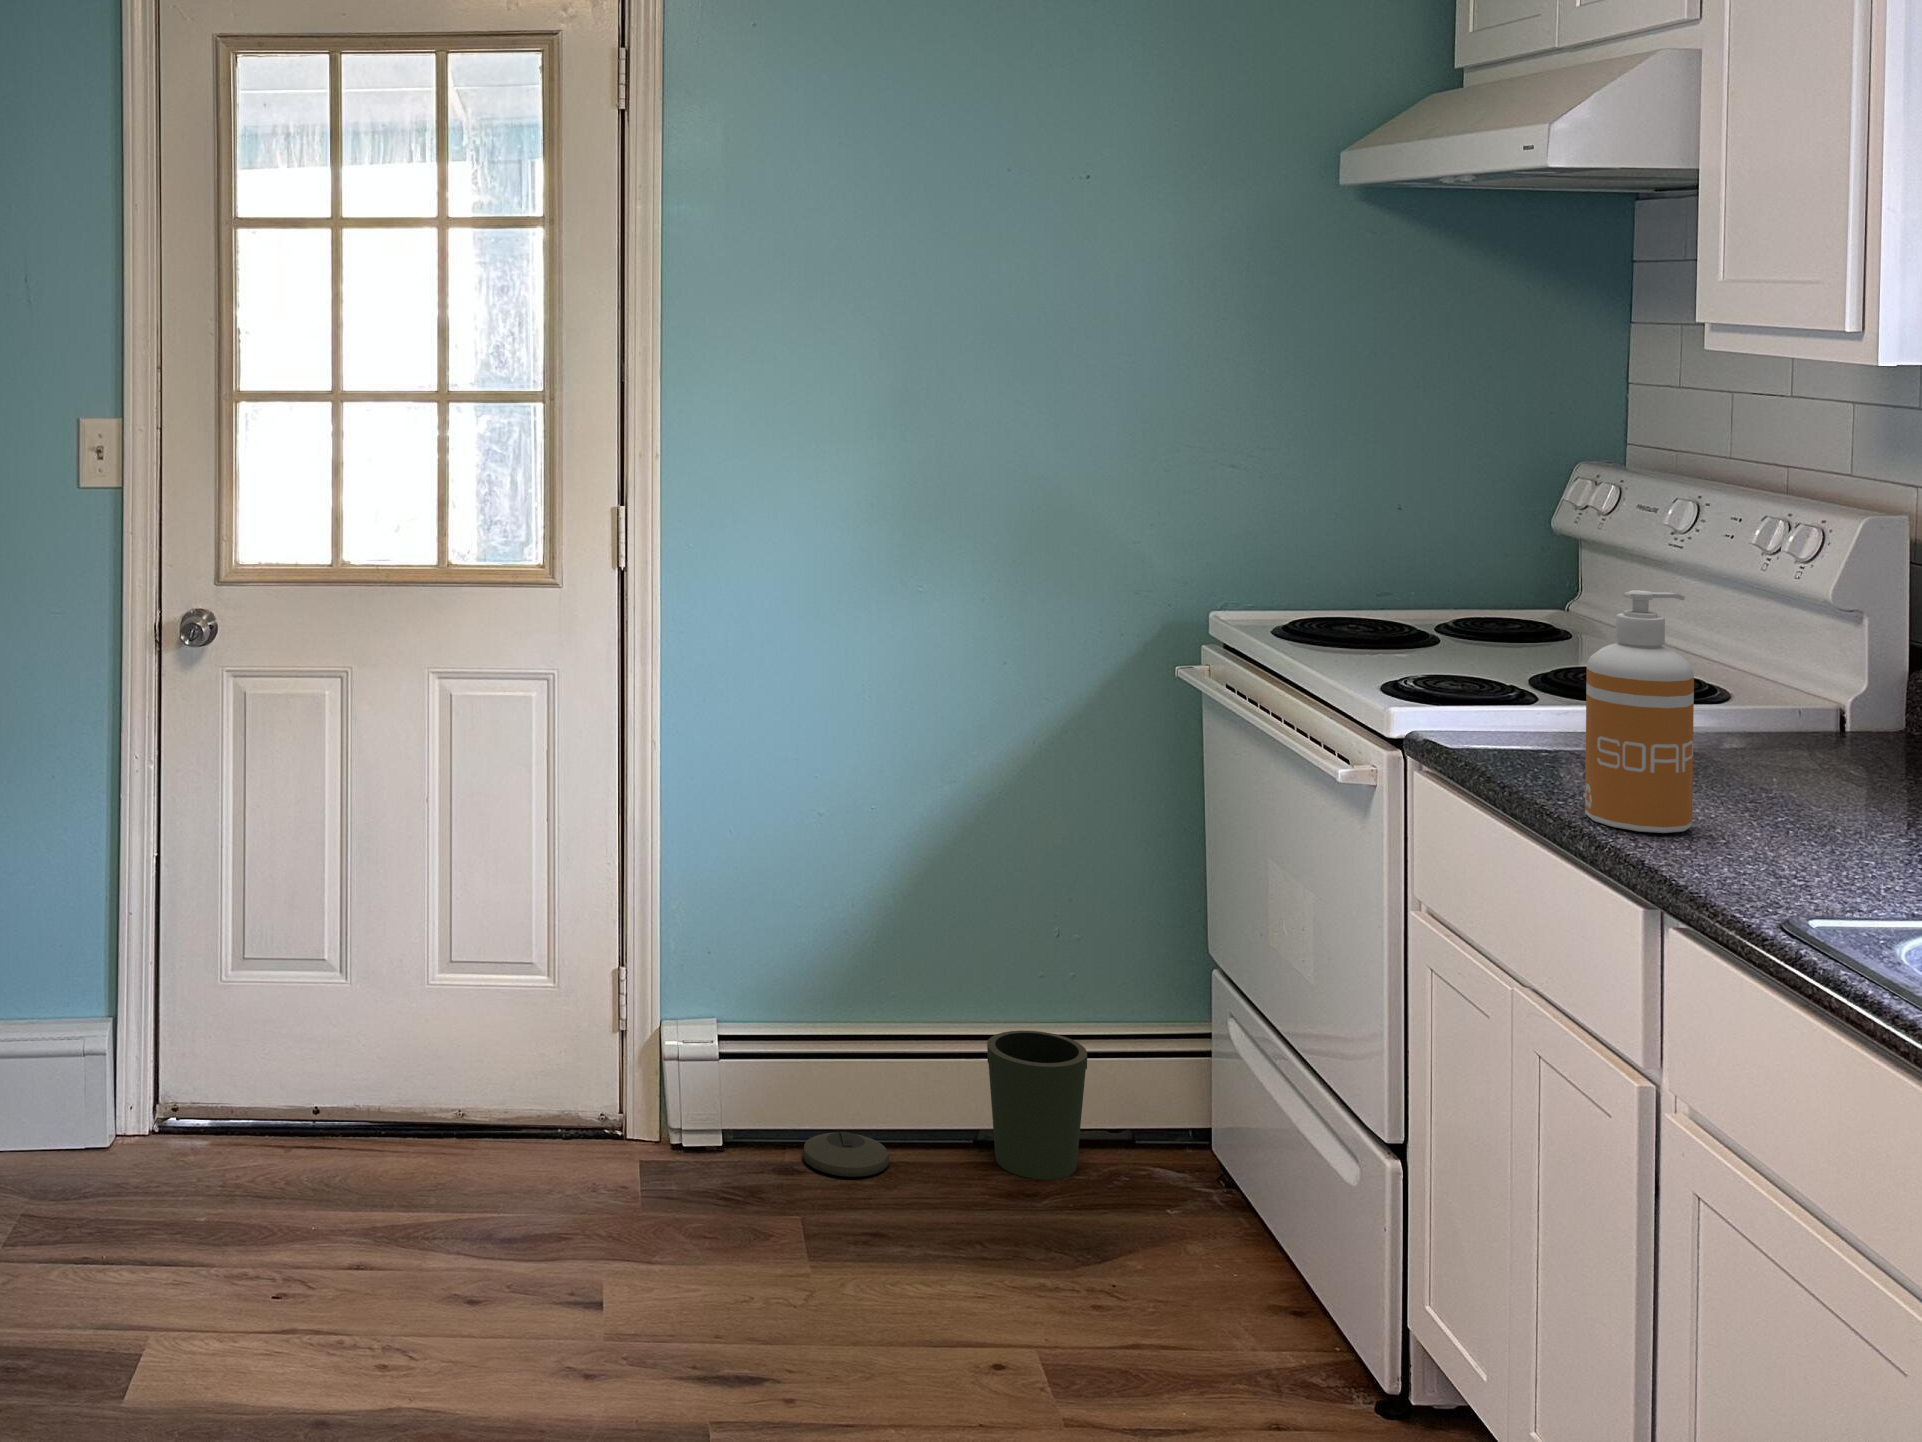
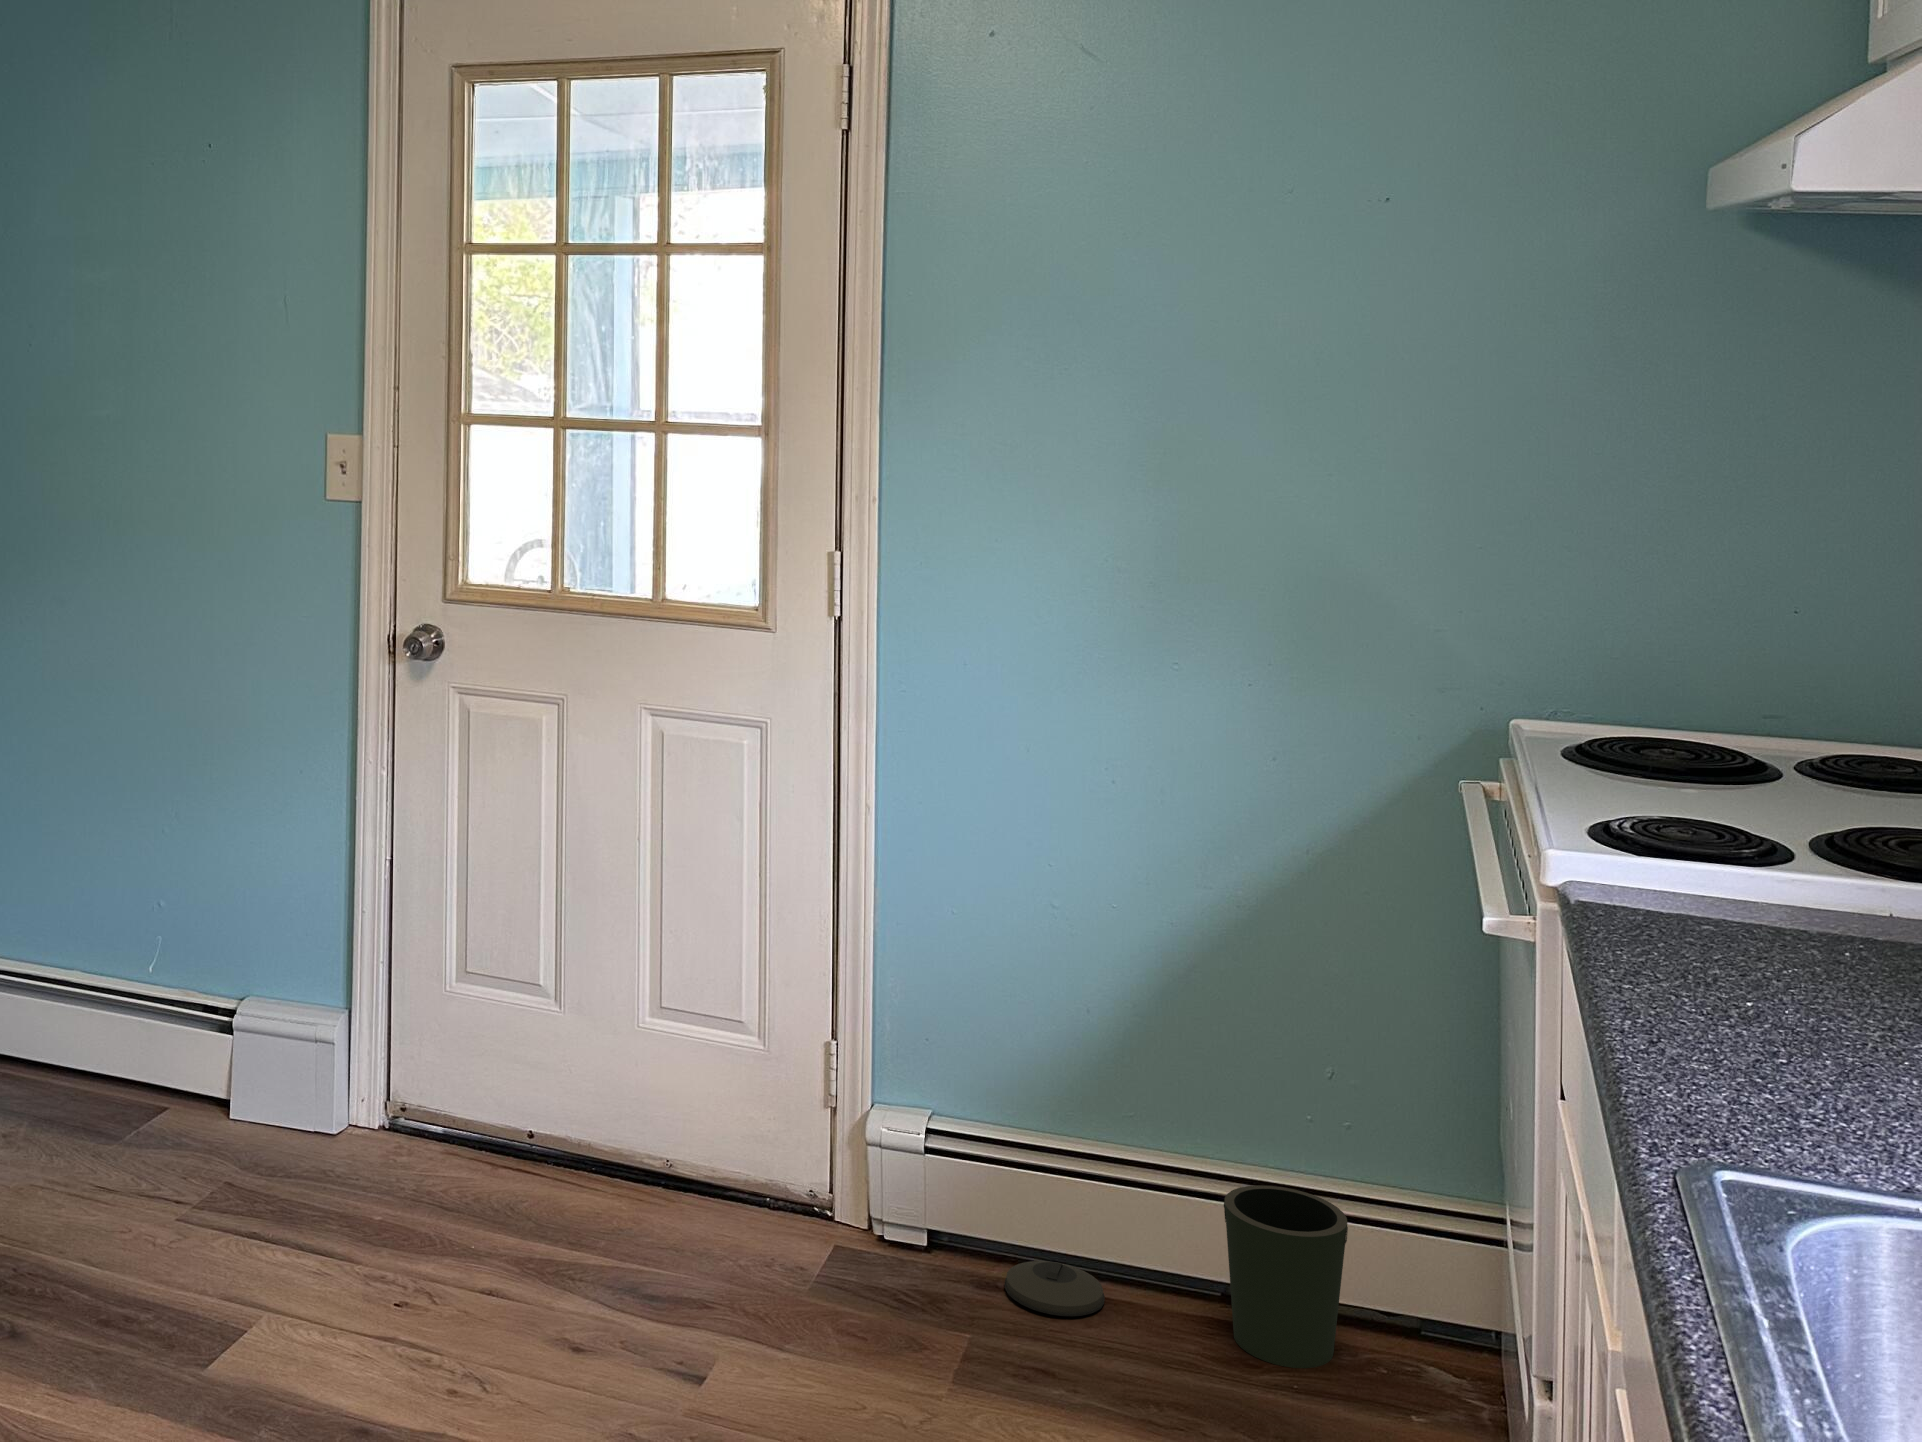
soap dispenser: present [1585,590,1694,833] -> none [1679,733,1827,1060]

